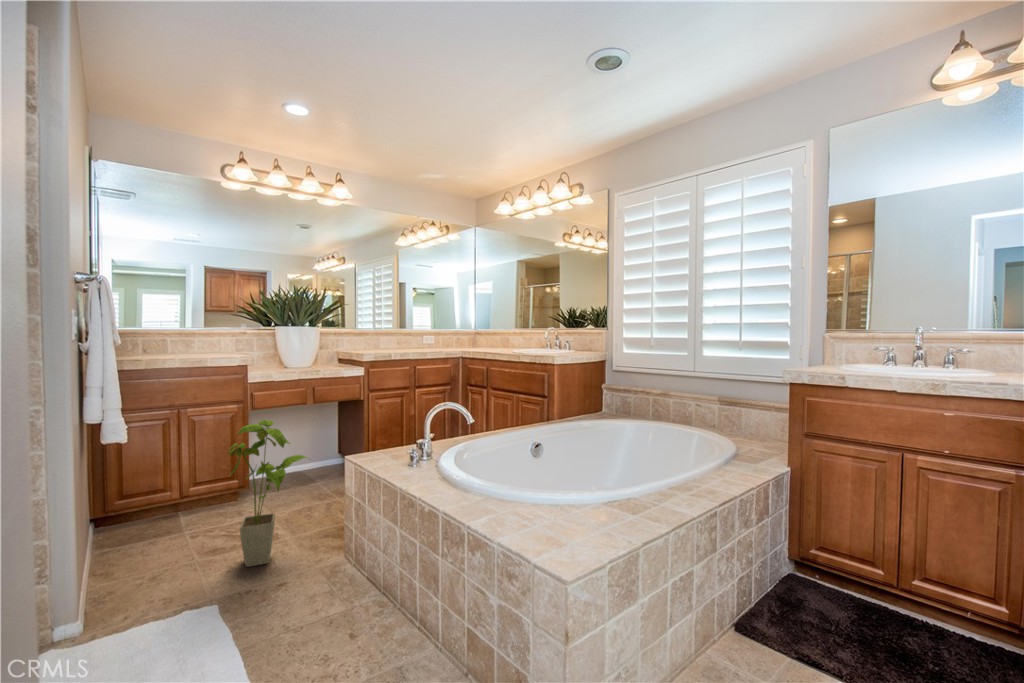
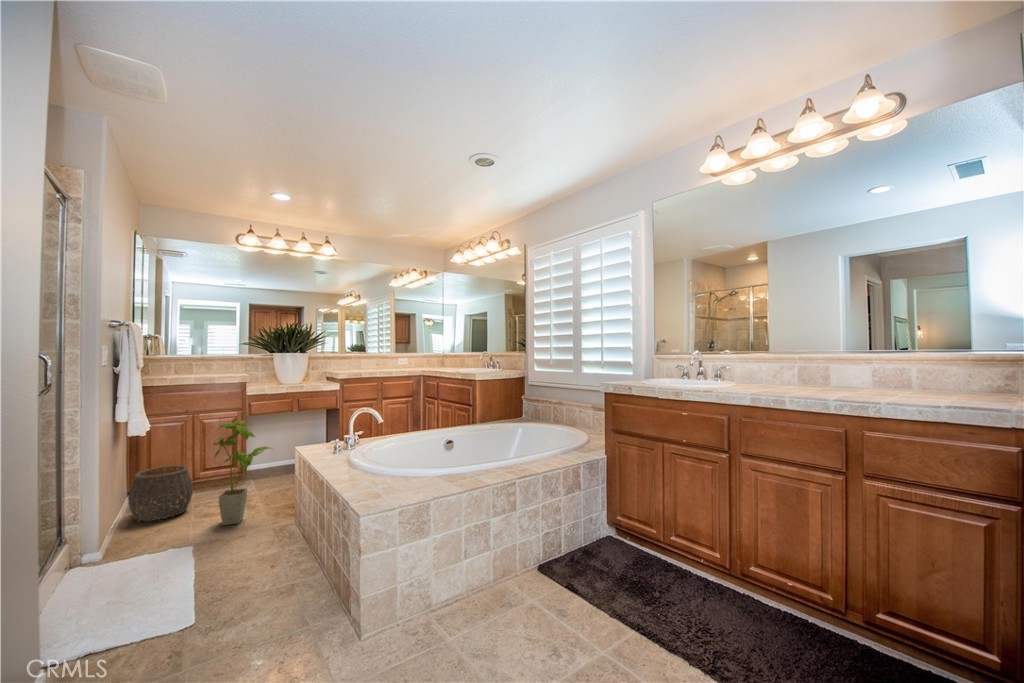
woven basket: none [99,481,191,564] -> present [128,465,193,521]

